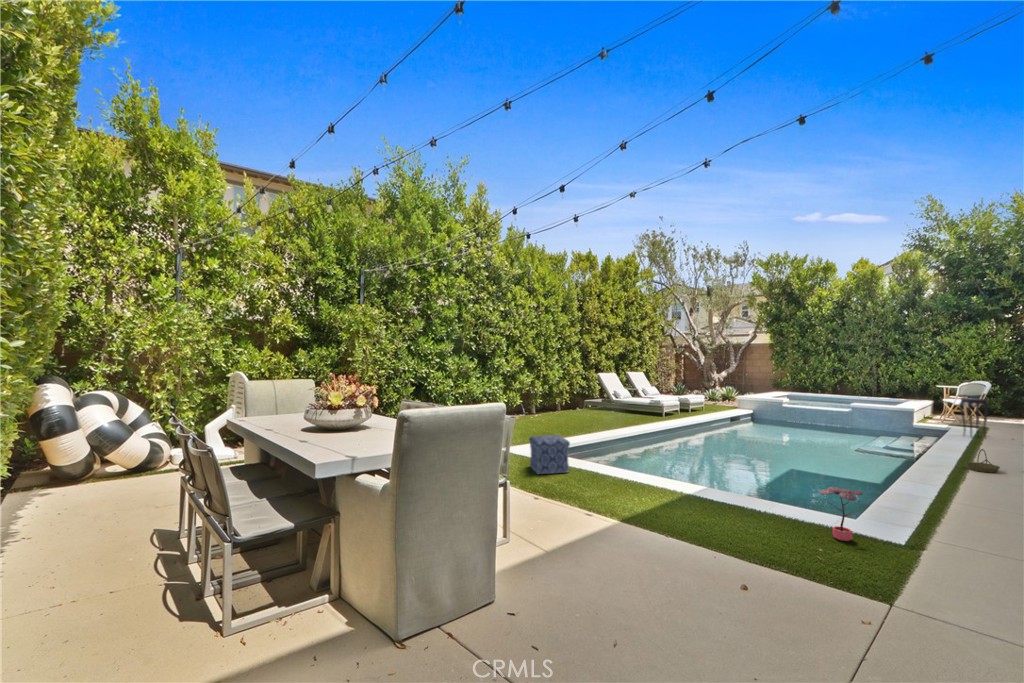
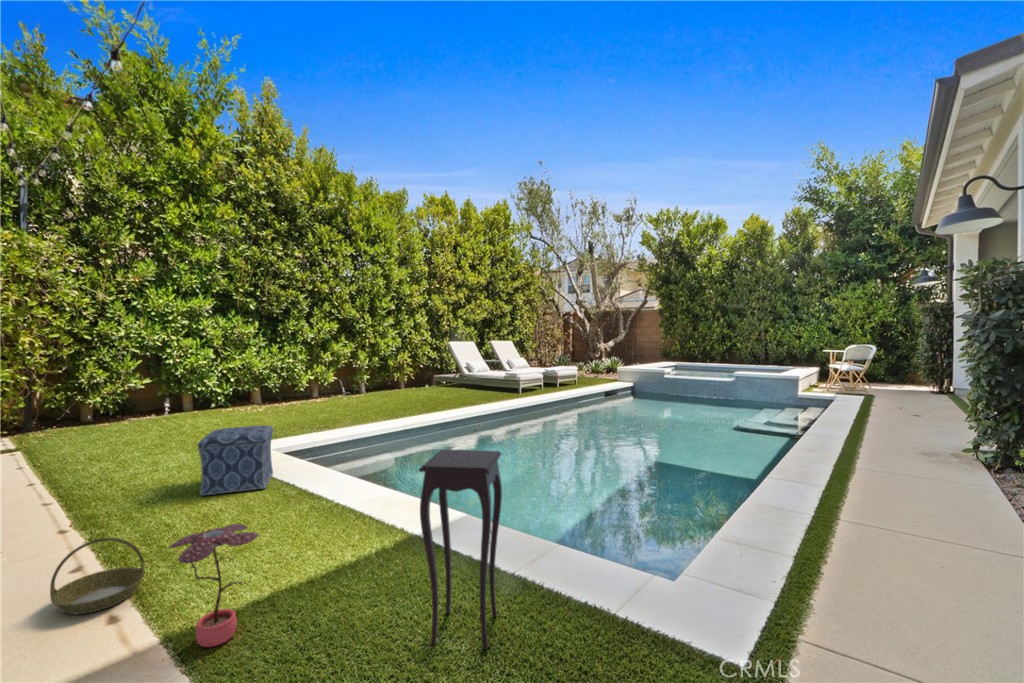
side table: present [960,398,988,437] -> present [419,450,502,650]
basket: present [965,449,1000,473] -> present [50,538,144,615]
potted plant: present [820,487,862,541] -> present [169,524,259,647]

